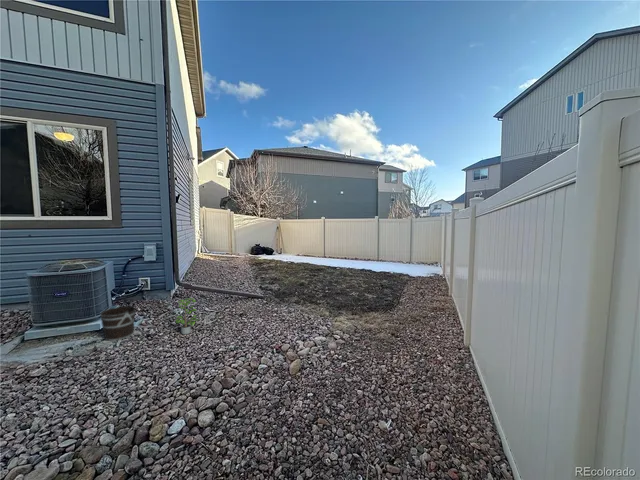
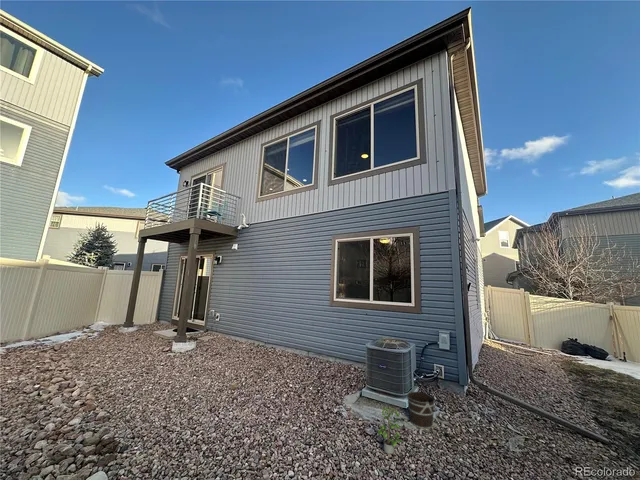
potted plant: present [176,298,199,335] -> present [378,407,402,454]

